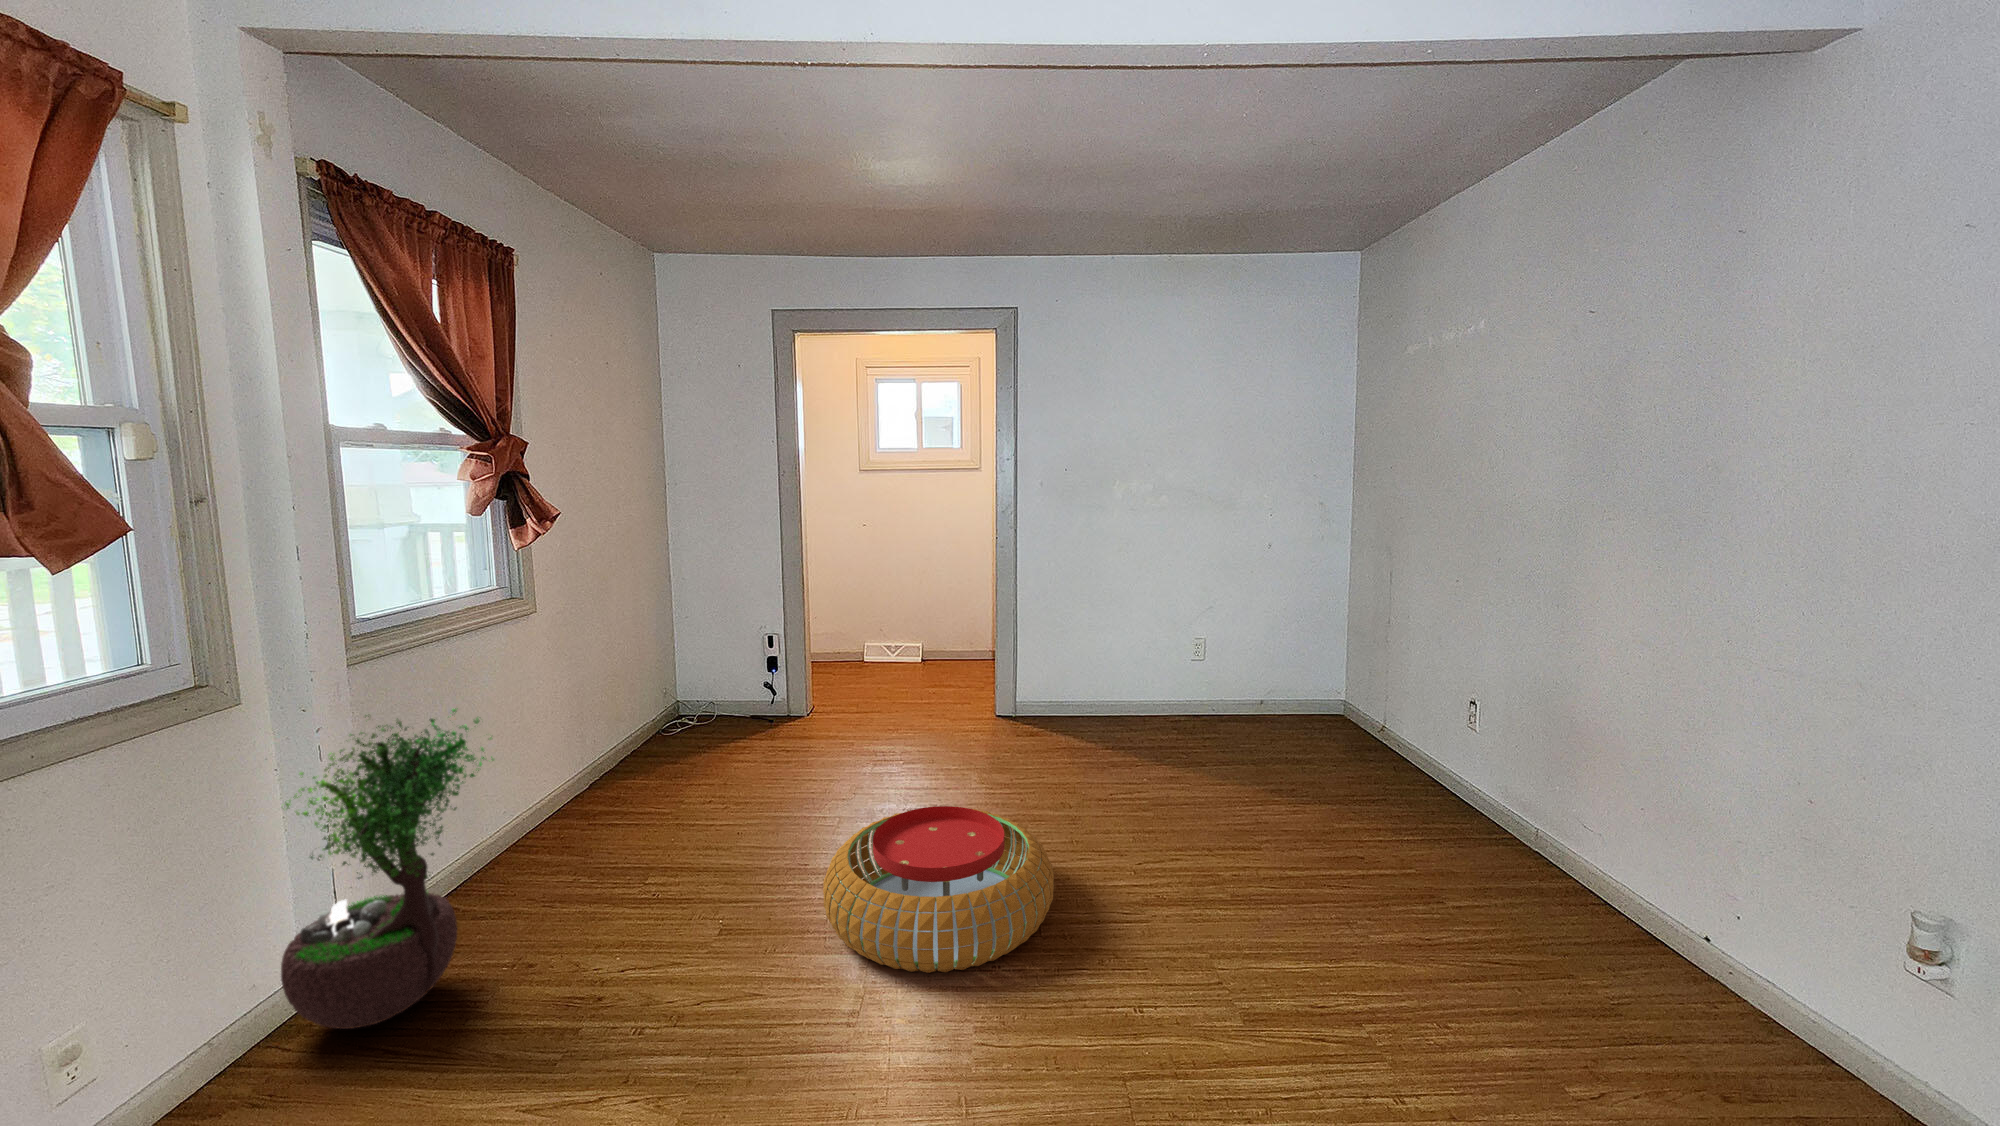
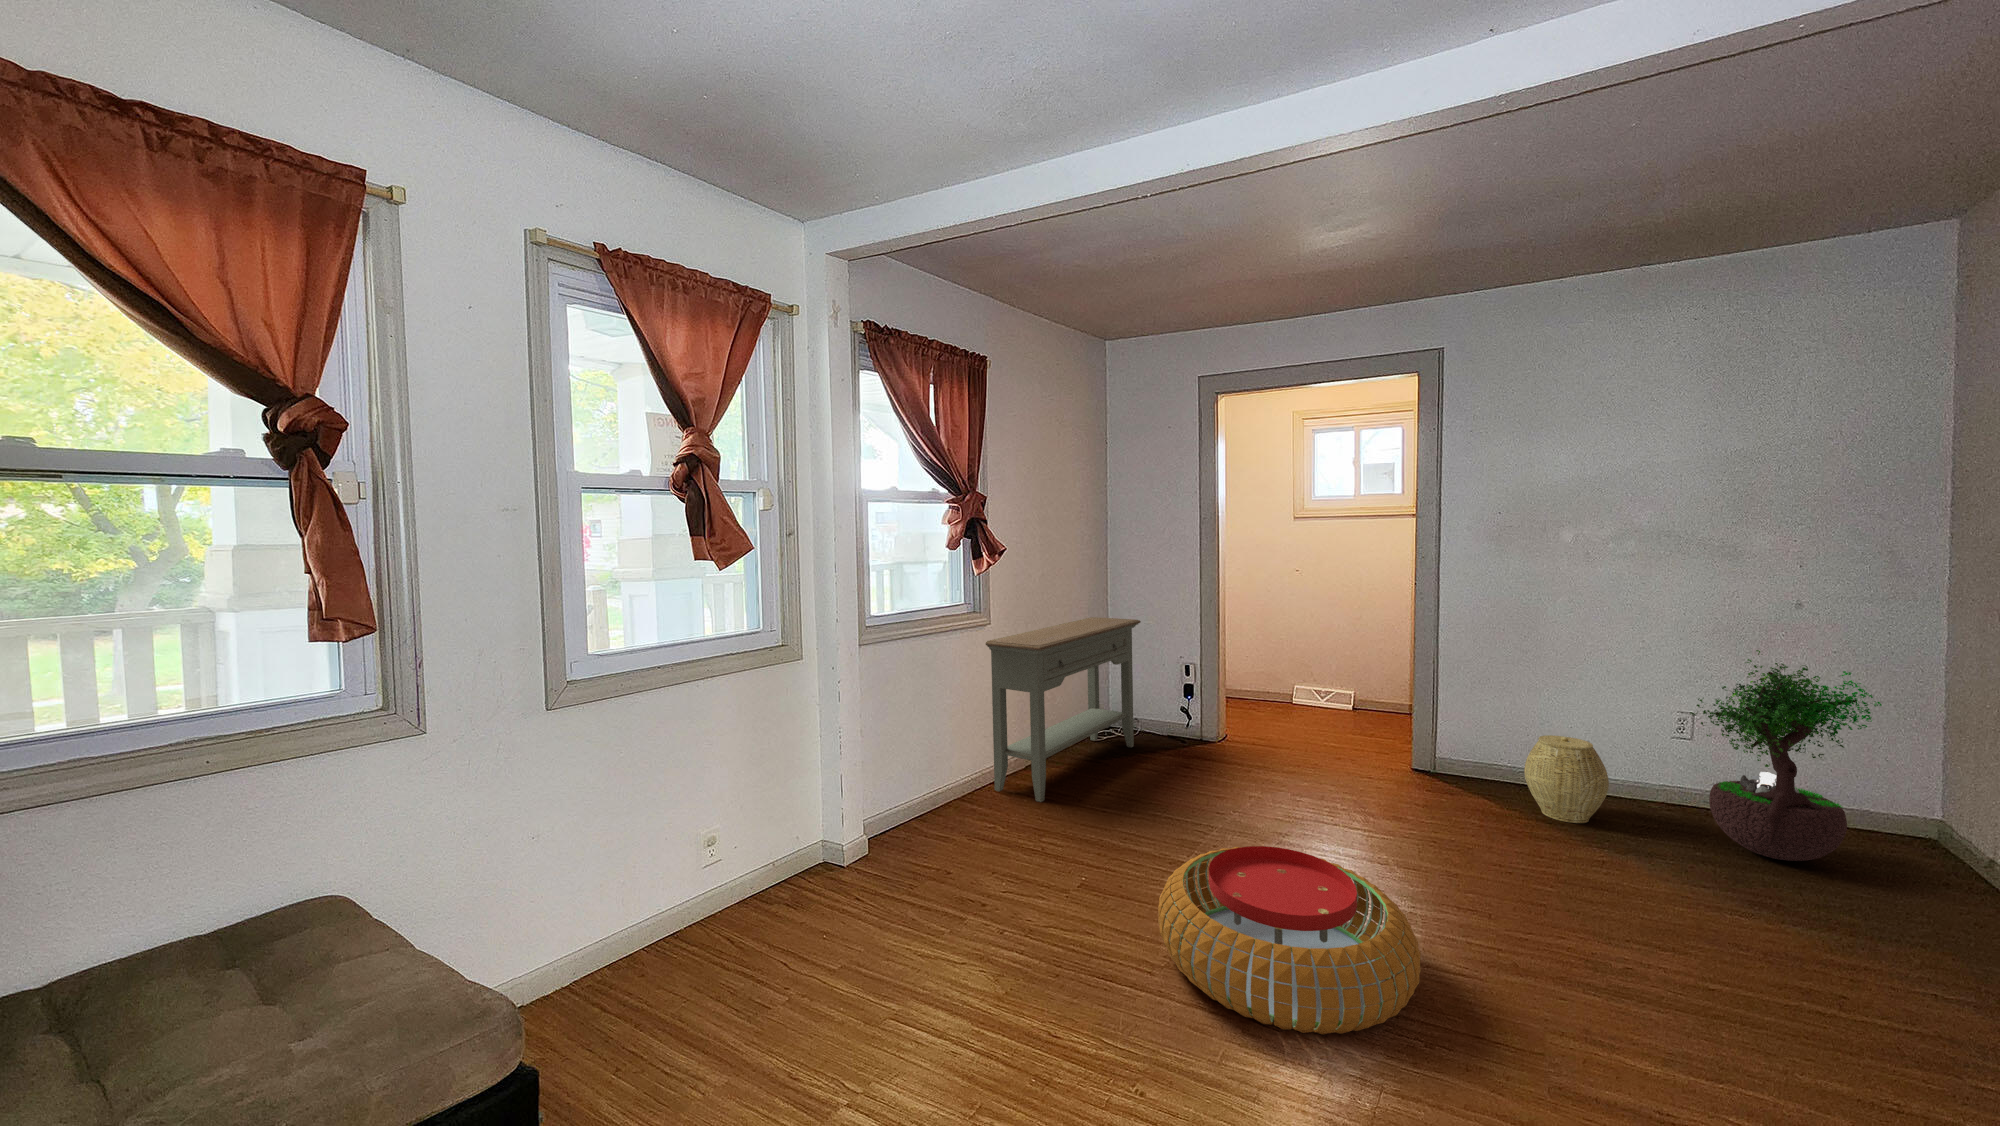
console table: none [532,591,720,829] -> present [986,617,1141,802]
woven basket: none [1072,661,1126,730] -> present [1524,735,1609,823]
potted tree: present [281,709,493,1029] -> present [1690,650,1882,861]

